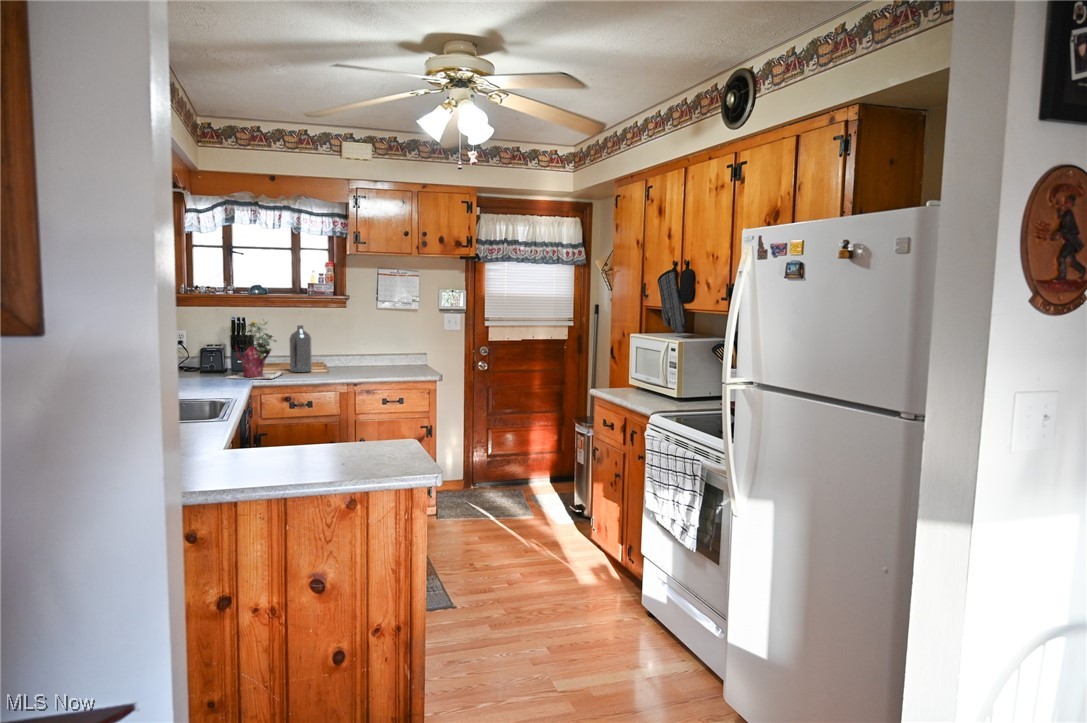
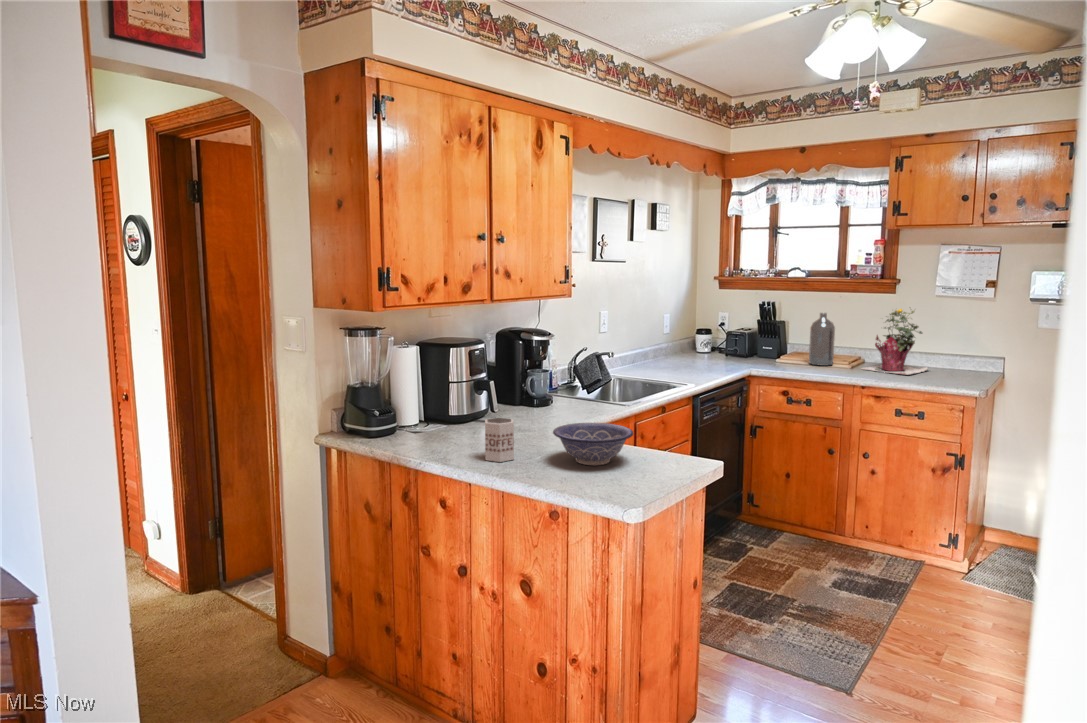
potted plant: present [226,320,282,379] -> present [862,309,928,375]
decorative bowl: none [287,421,367,459] -> present [553,423,633,465]
mug: none [222,428,260,475] -> present [485,418,514,462]

